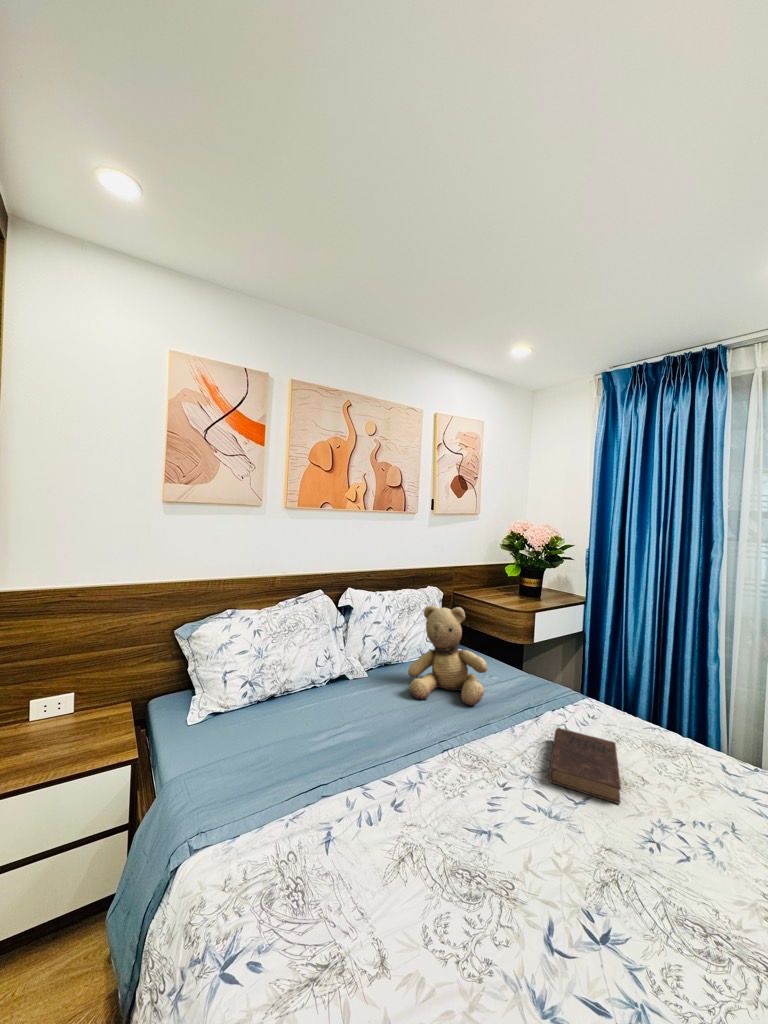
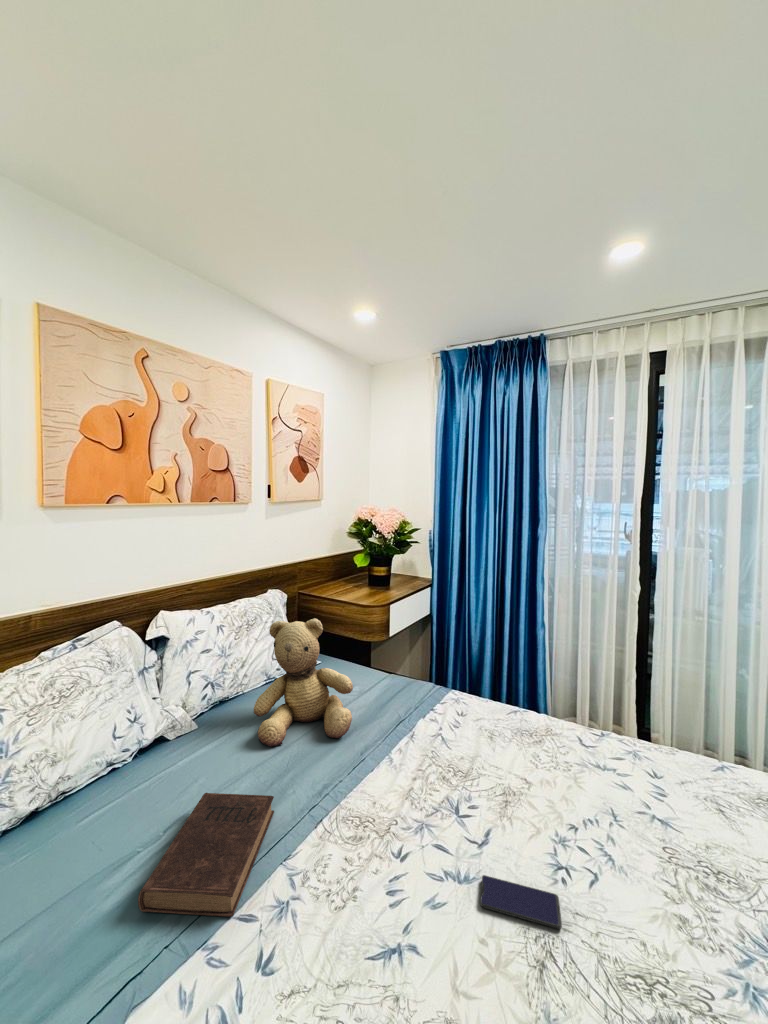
book: present [549,728,621,804] -> present [138,793,274,917]
smartphone: none [561,816,634,866] -> present [480,875,562,929]

